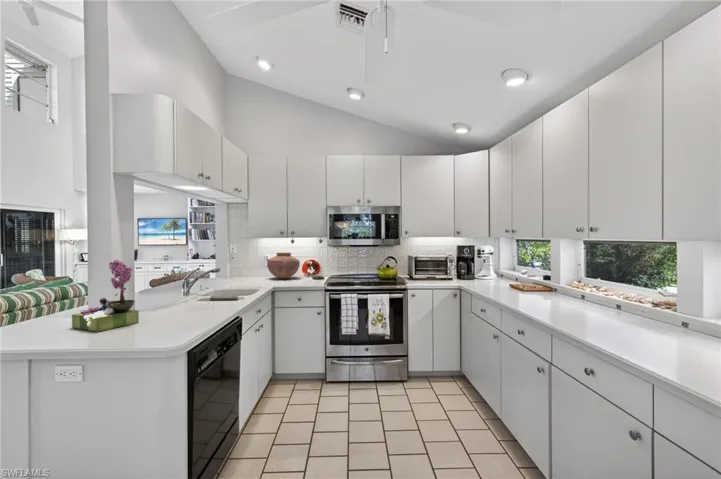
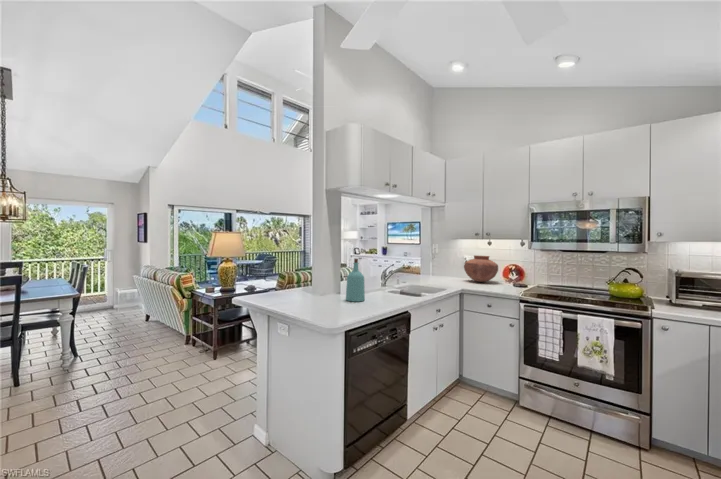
flower arrangement: present [72,259,139,332] -> none [283,251,321,306]
bottle: none [167,264,192,314] -> present [346,259,365,302]

